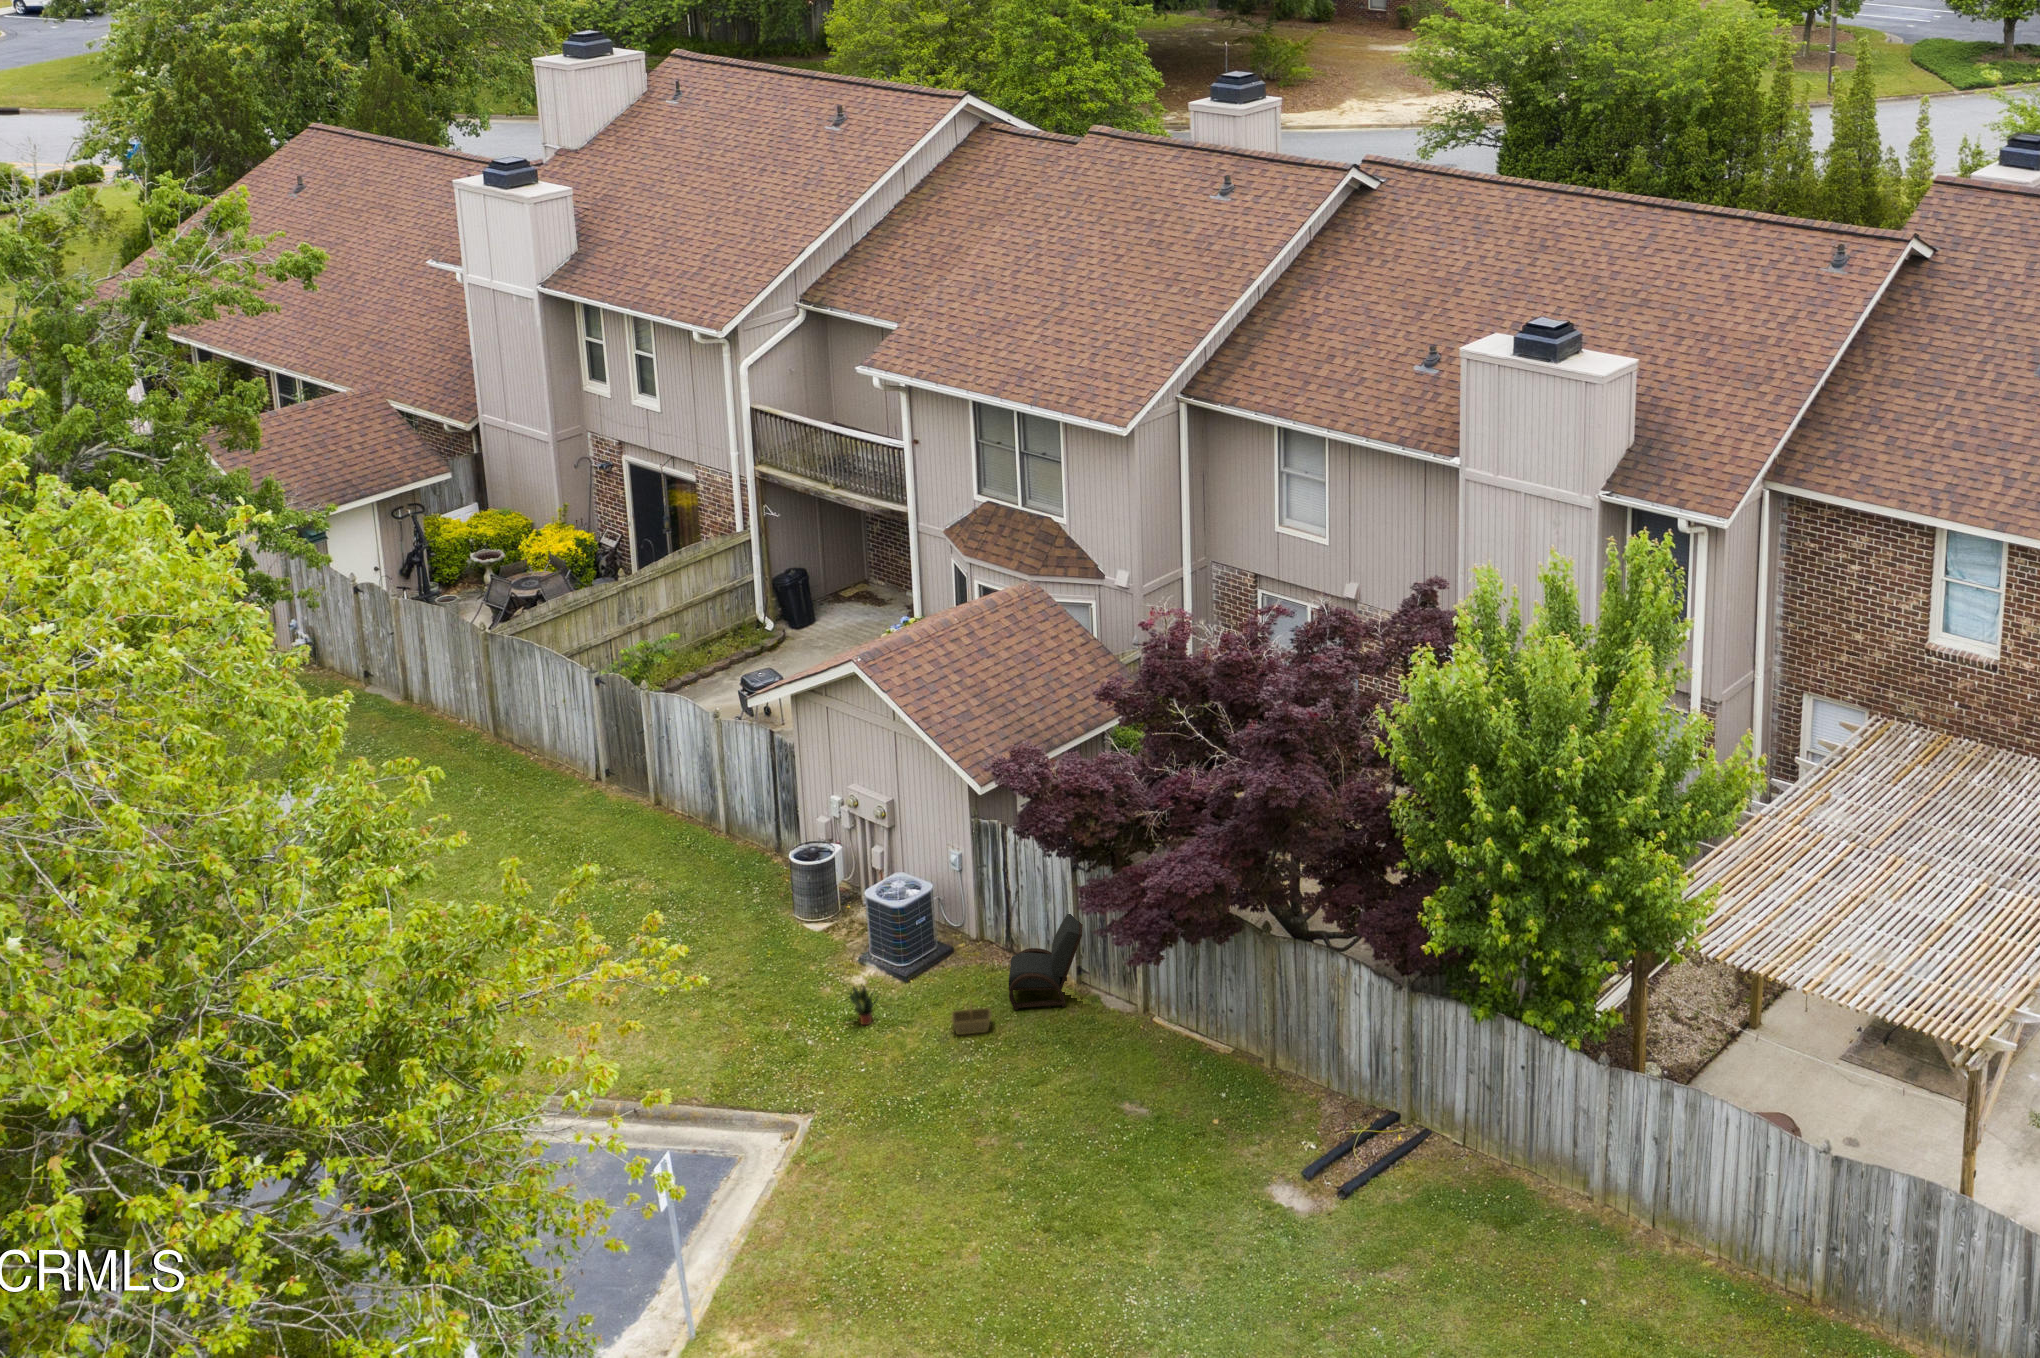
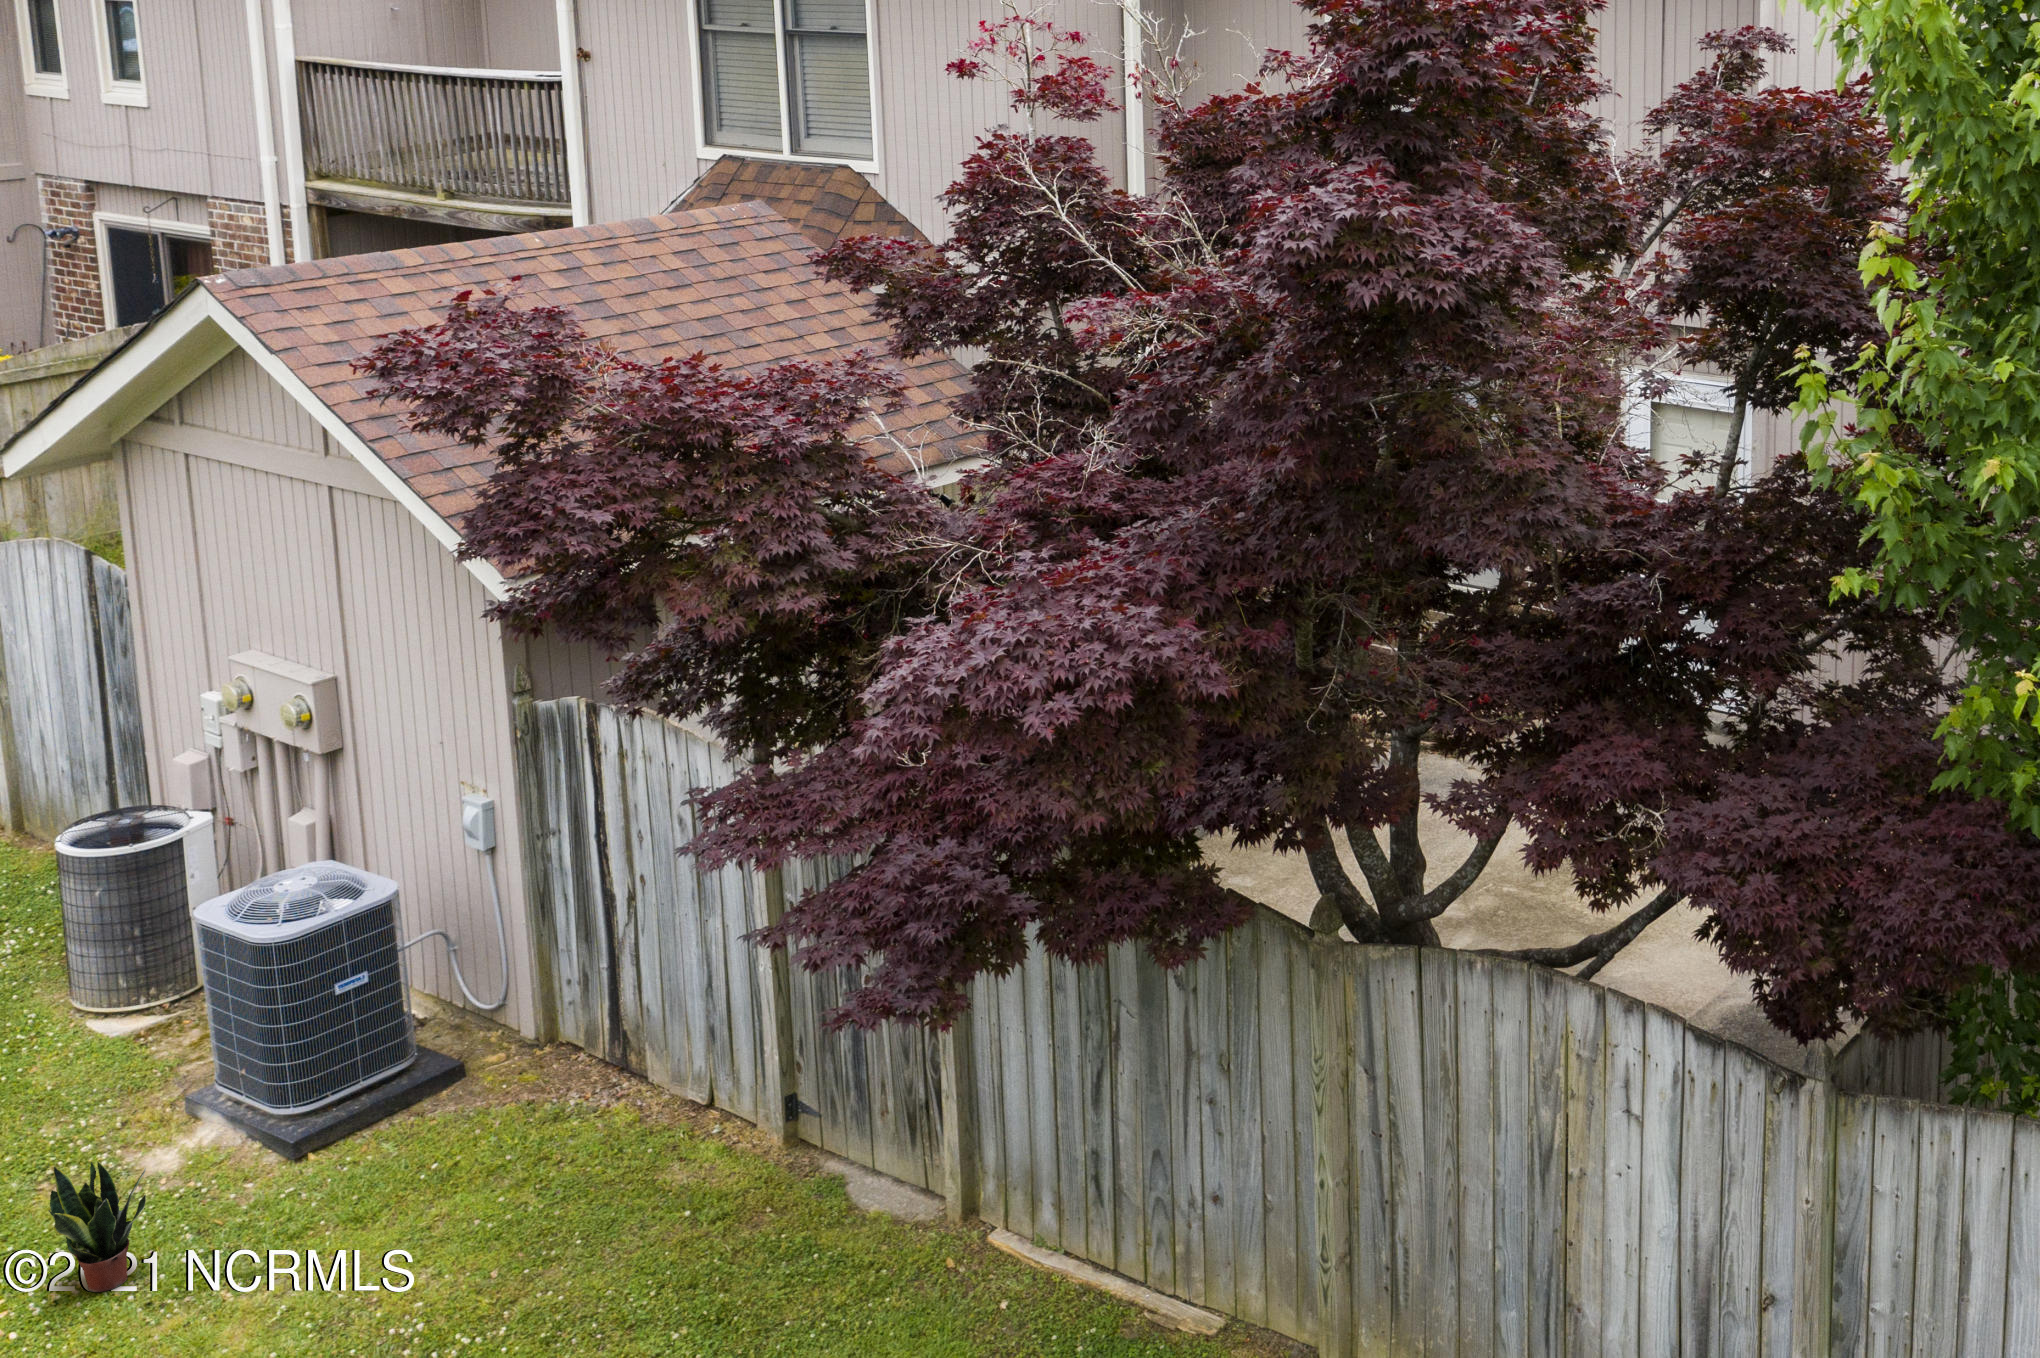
lounge chair: present [1009,912,1083,1010] -> none [559,928,800,1225]
basket: present [951,1002,991,1035] -> none [352,1195,495,1311]

